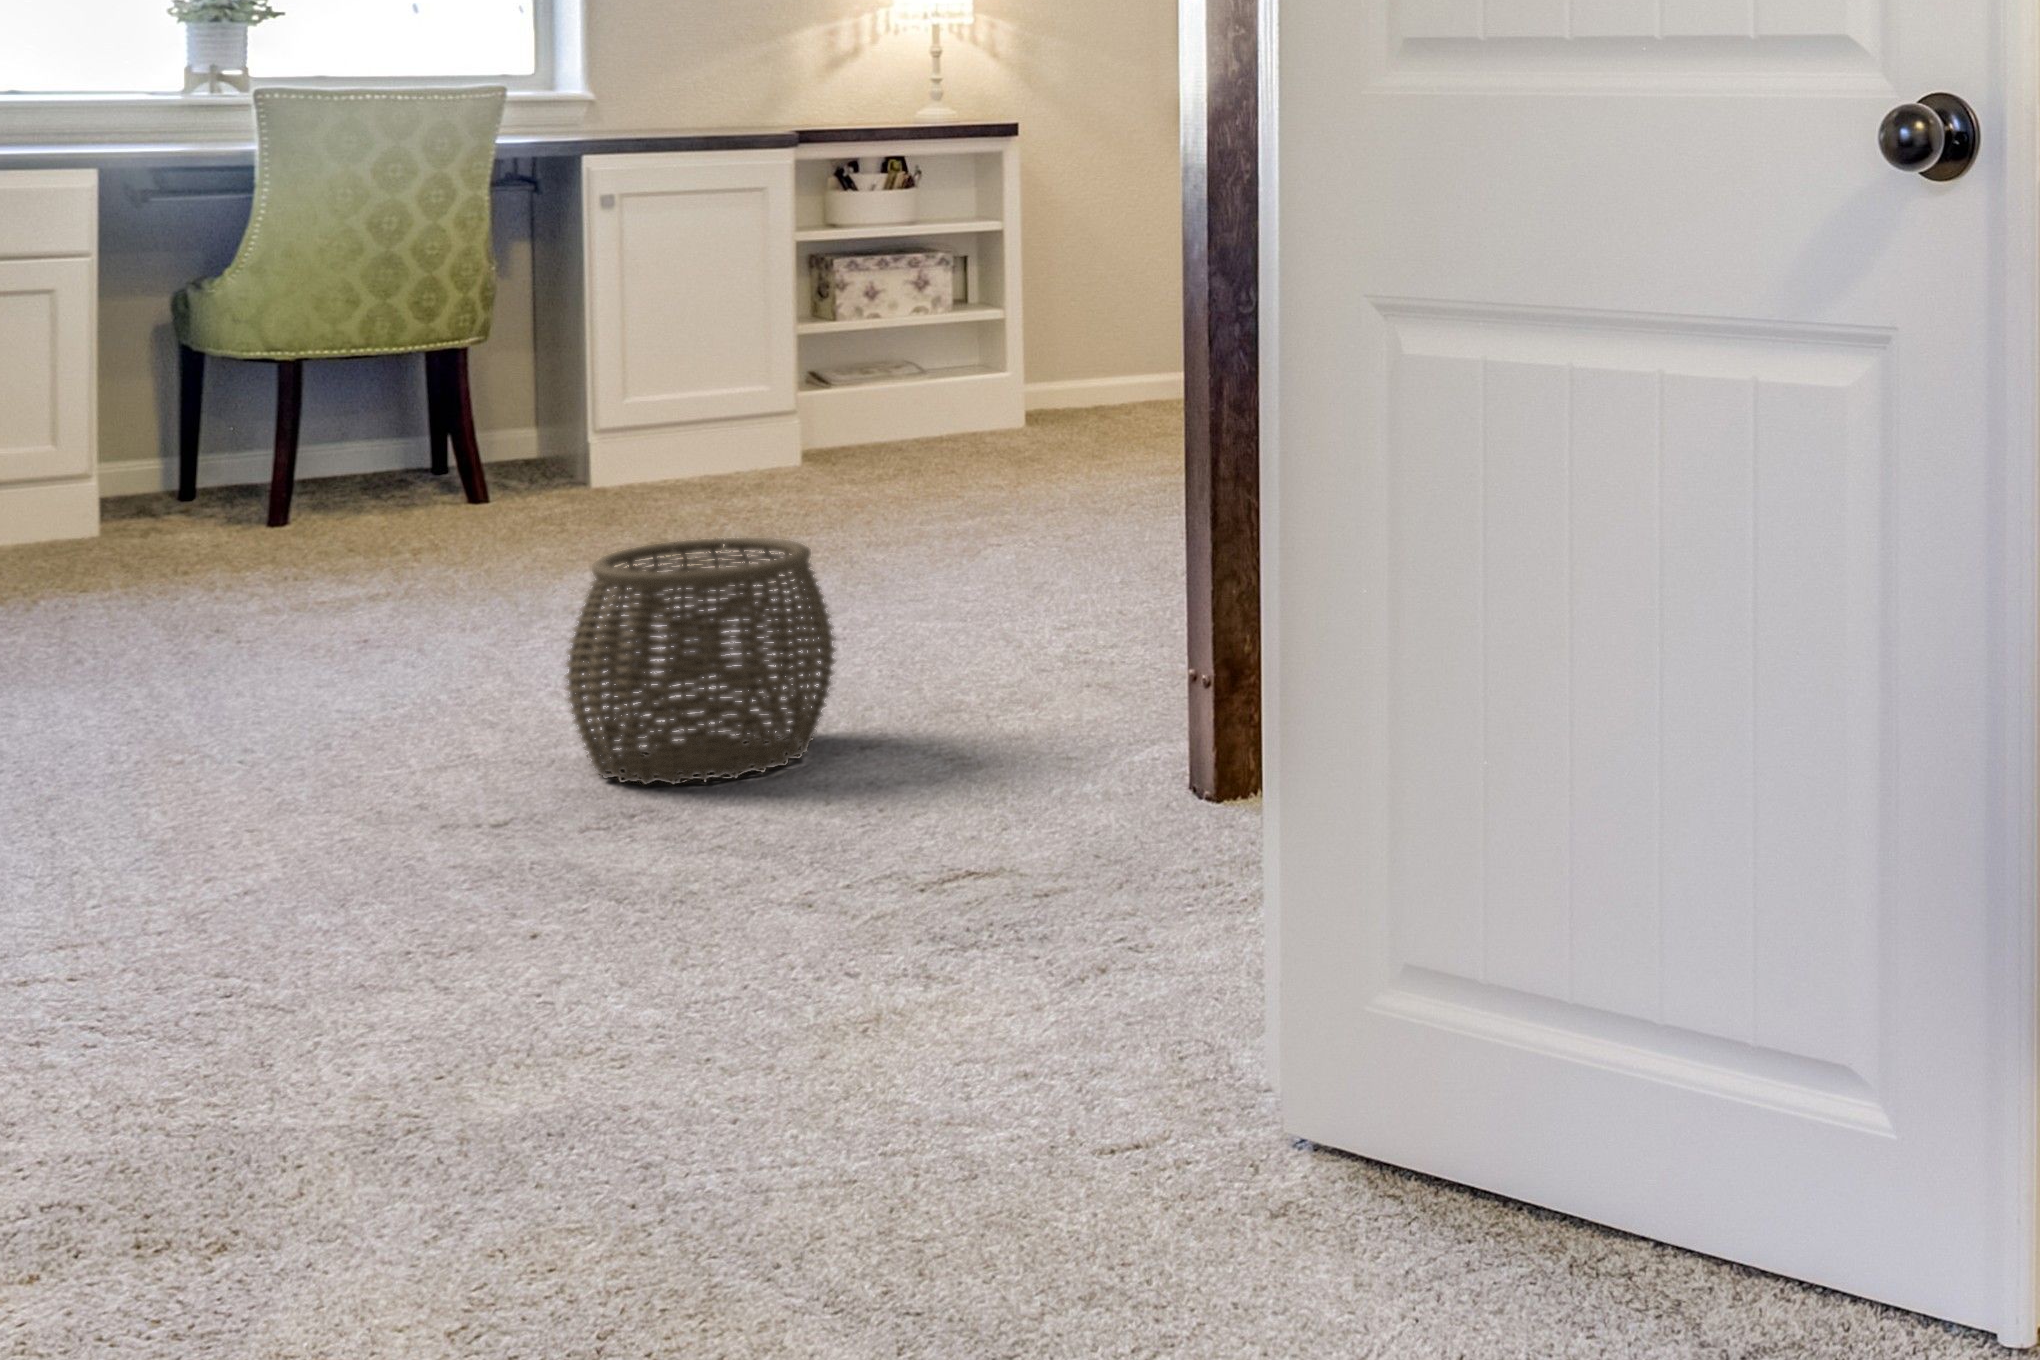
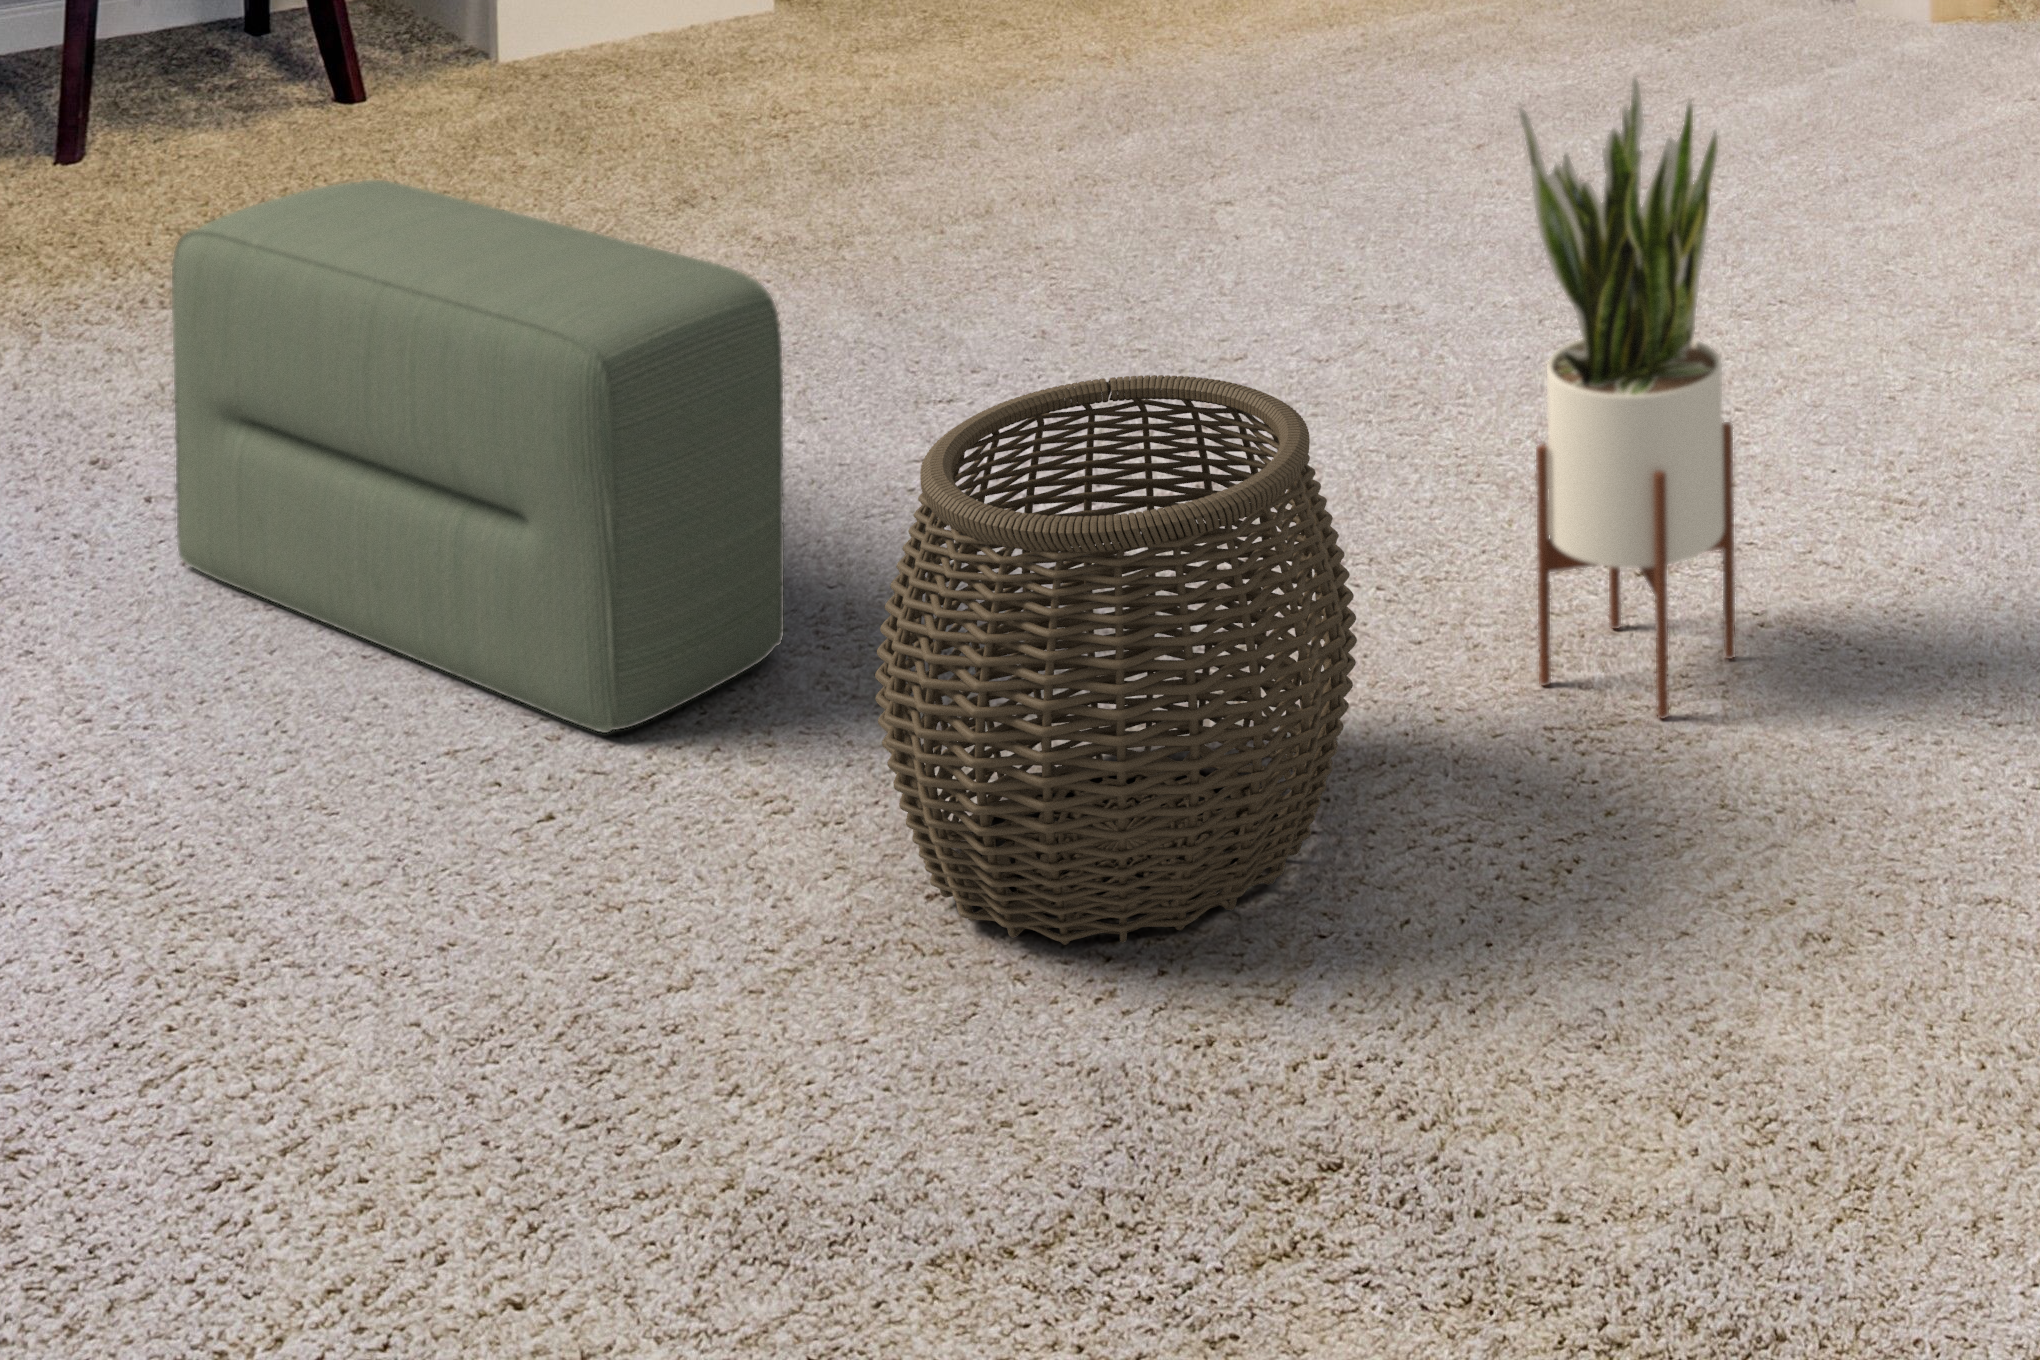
potted plant: none [956,395,1100,736] -> present [1519,76,1736,718]
pouf: none [267,467,580,726] -> present [172,180,784,733]

